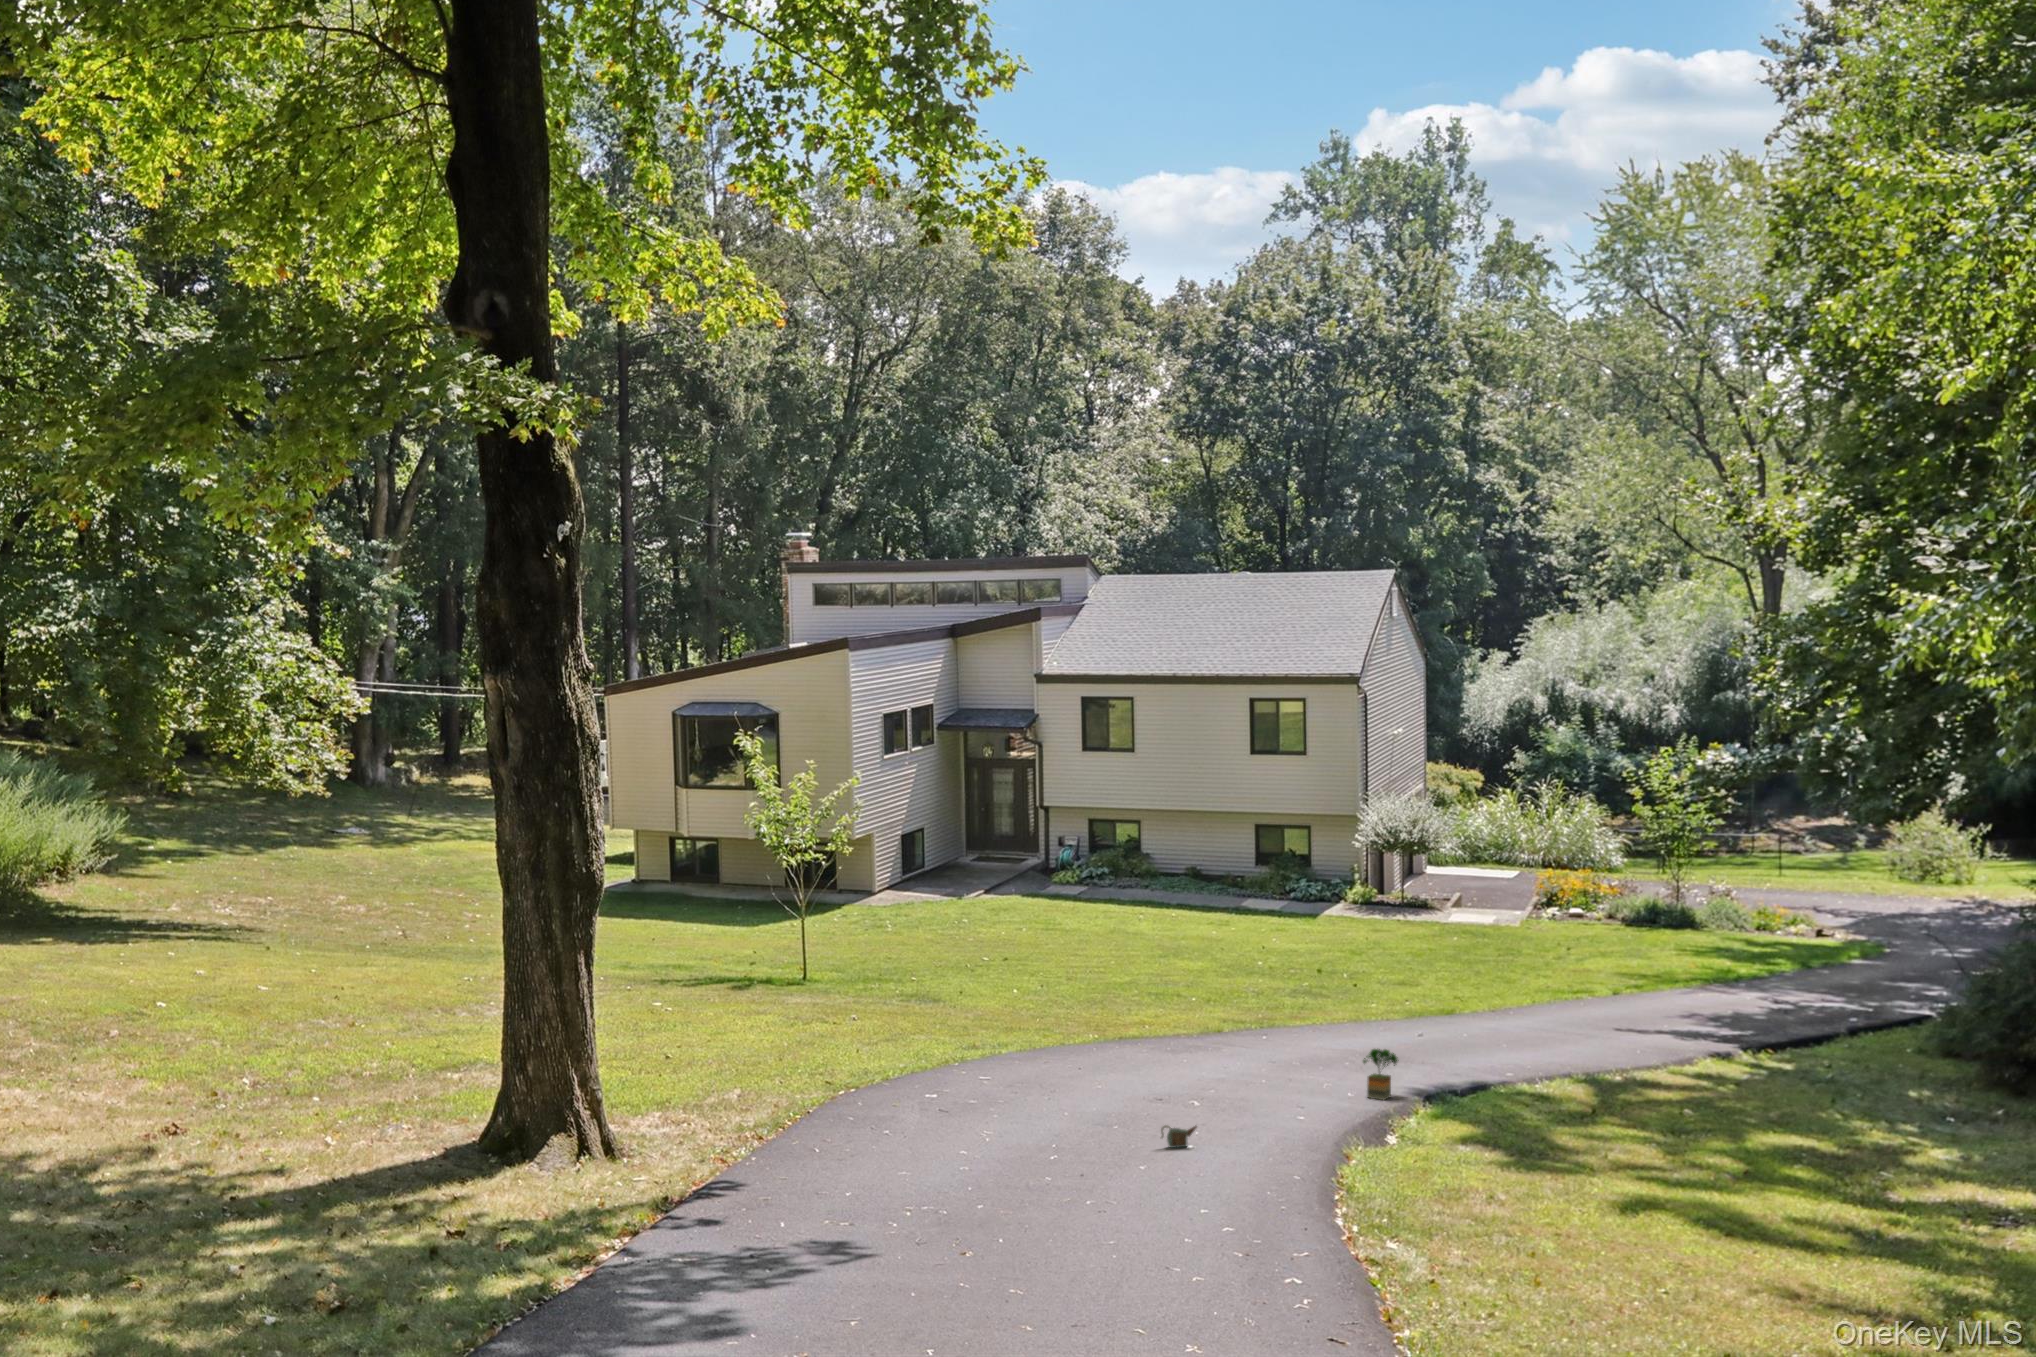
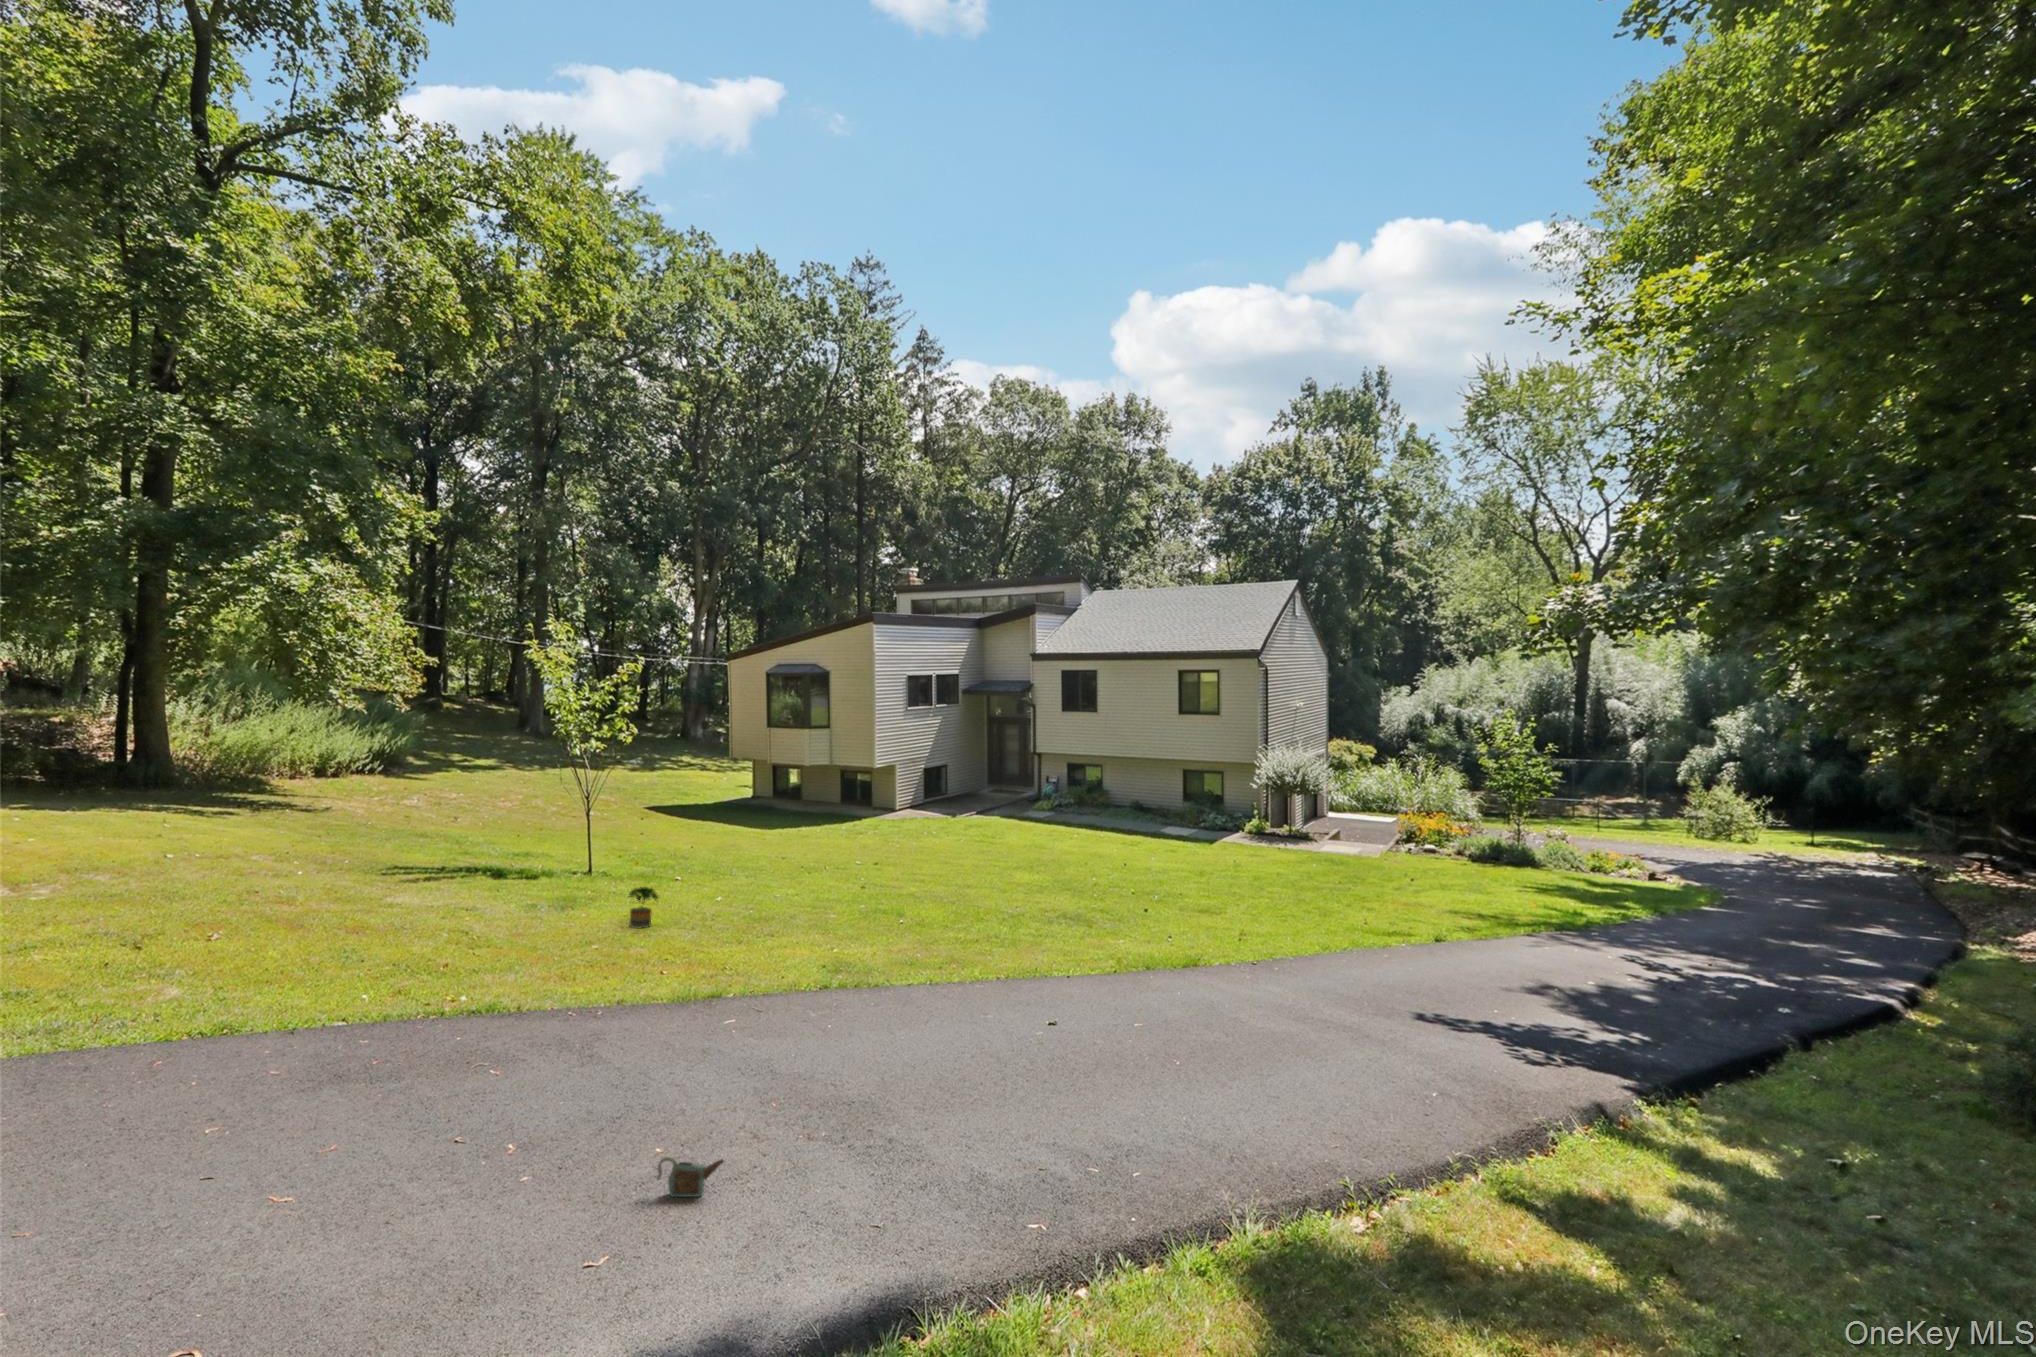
potted tree: present [1363,1049,1399,1100] -> present [629,887,659,929]

